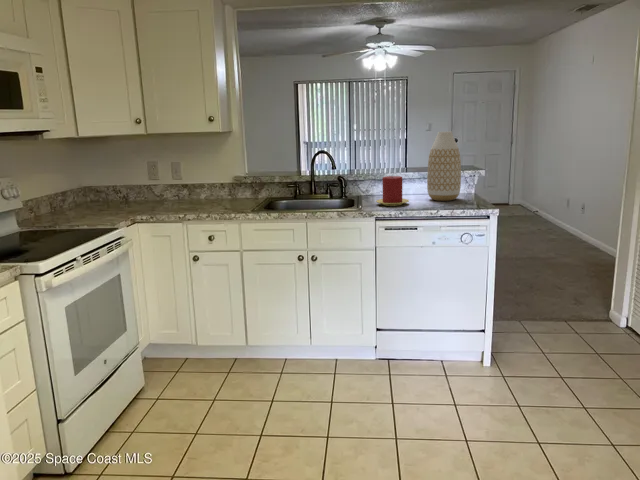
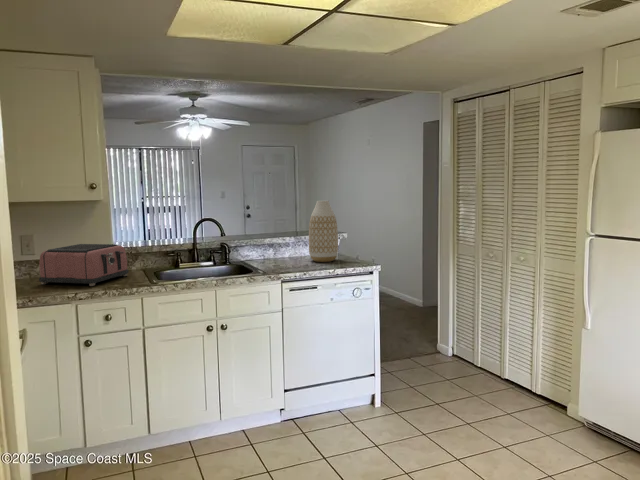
toaster: none [174,172,247,209] -> present [39,244,129,286]
candle: present [376,176,409,206] -> none [271,241,302,269]

